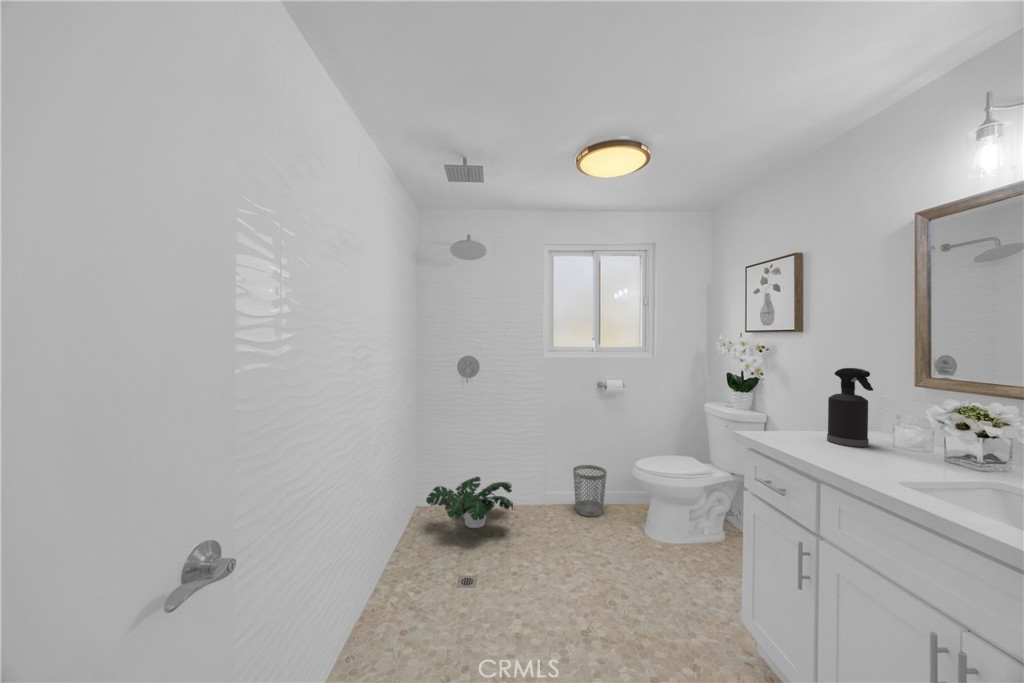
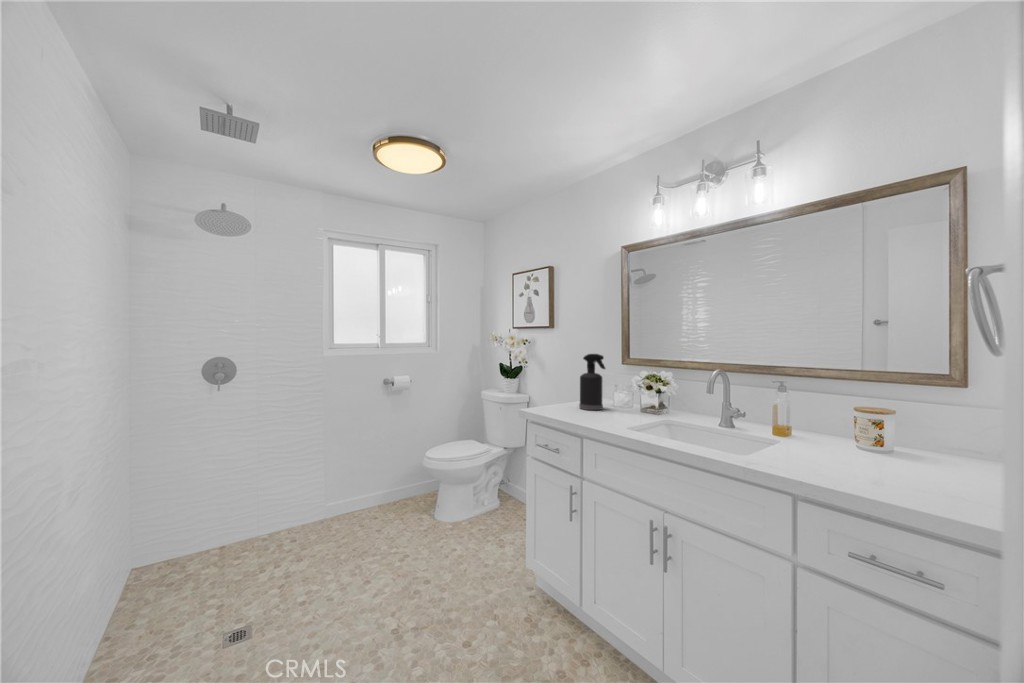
wastebasket: present [573,465,607,517] -> none [358,467,395,521]
potted plant: present [426,477,513,528] -> none [156,505,294,573]

